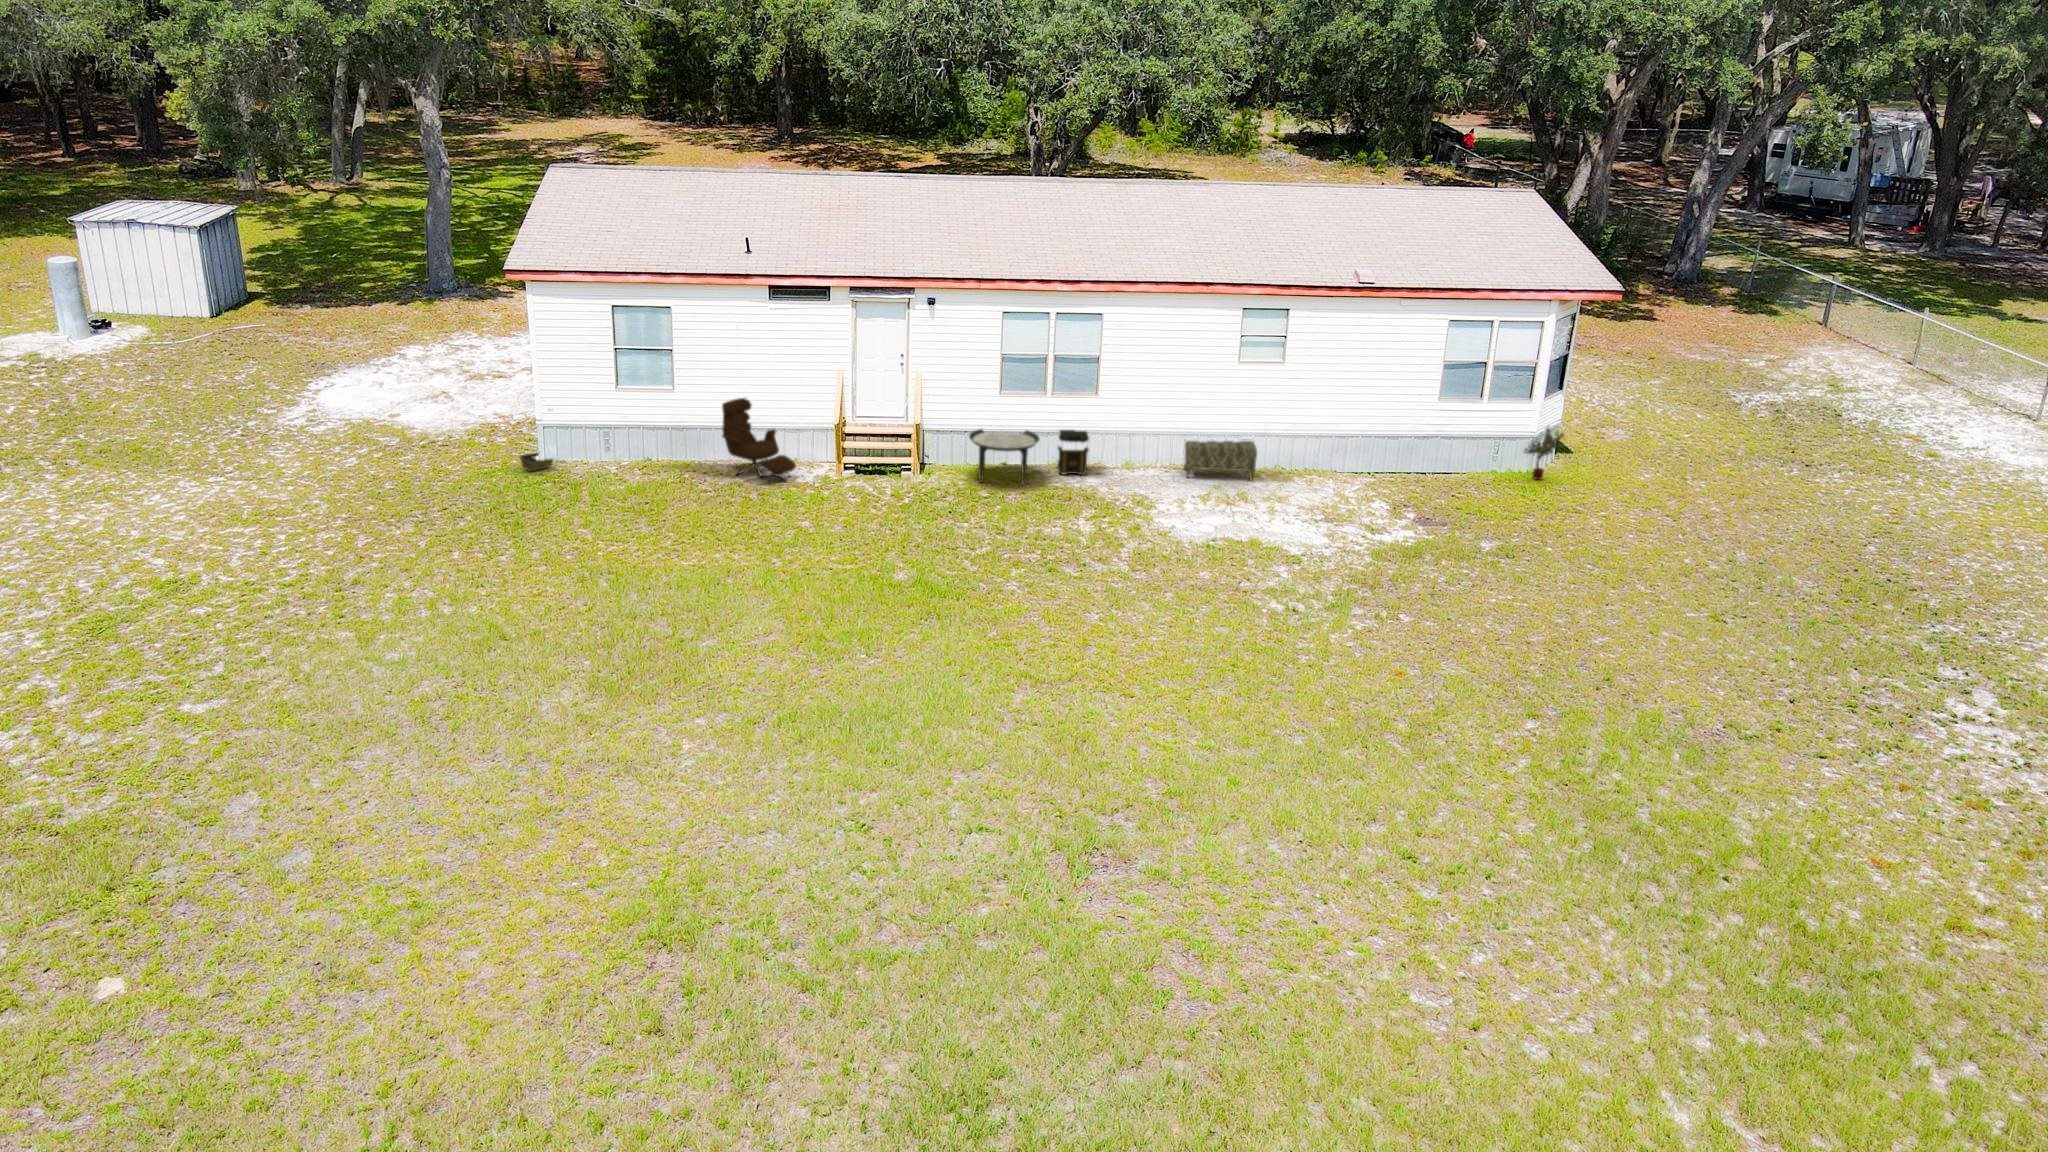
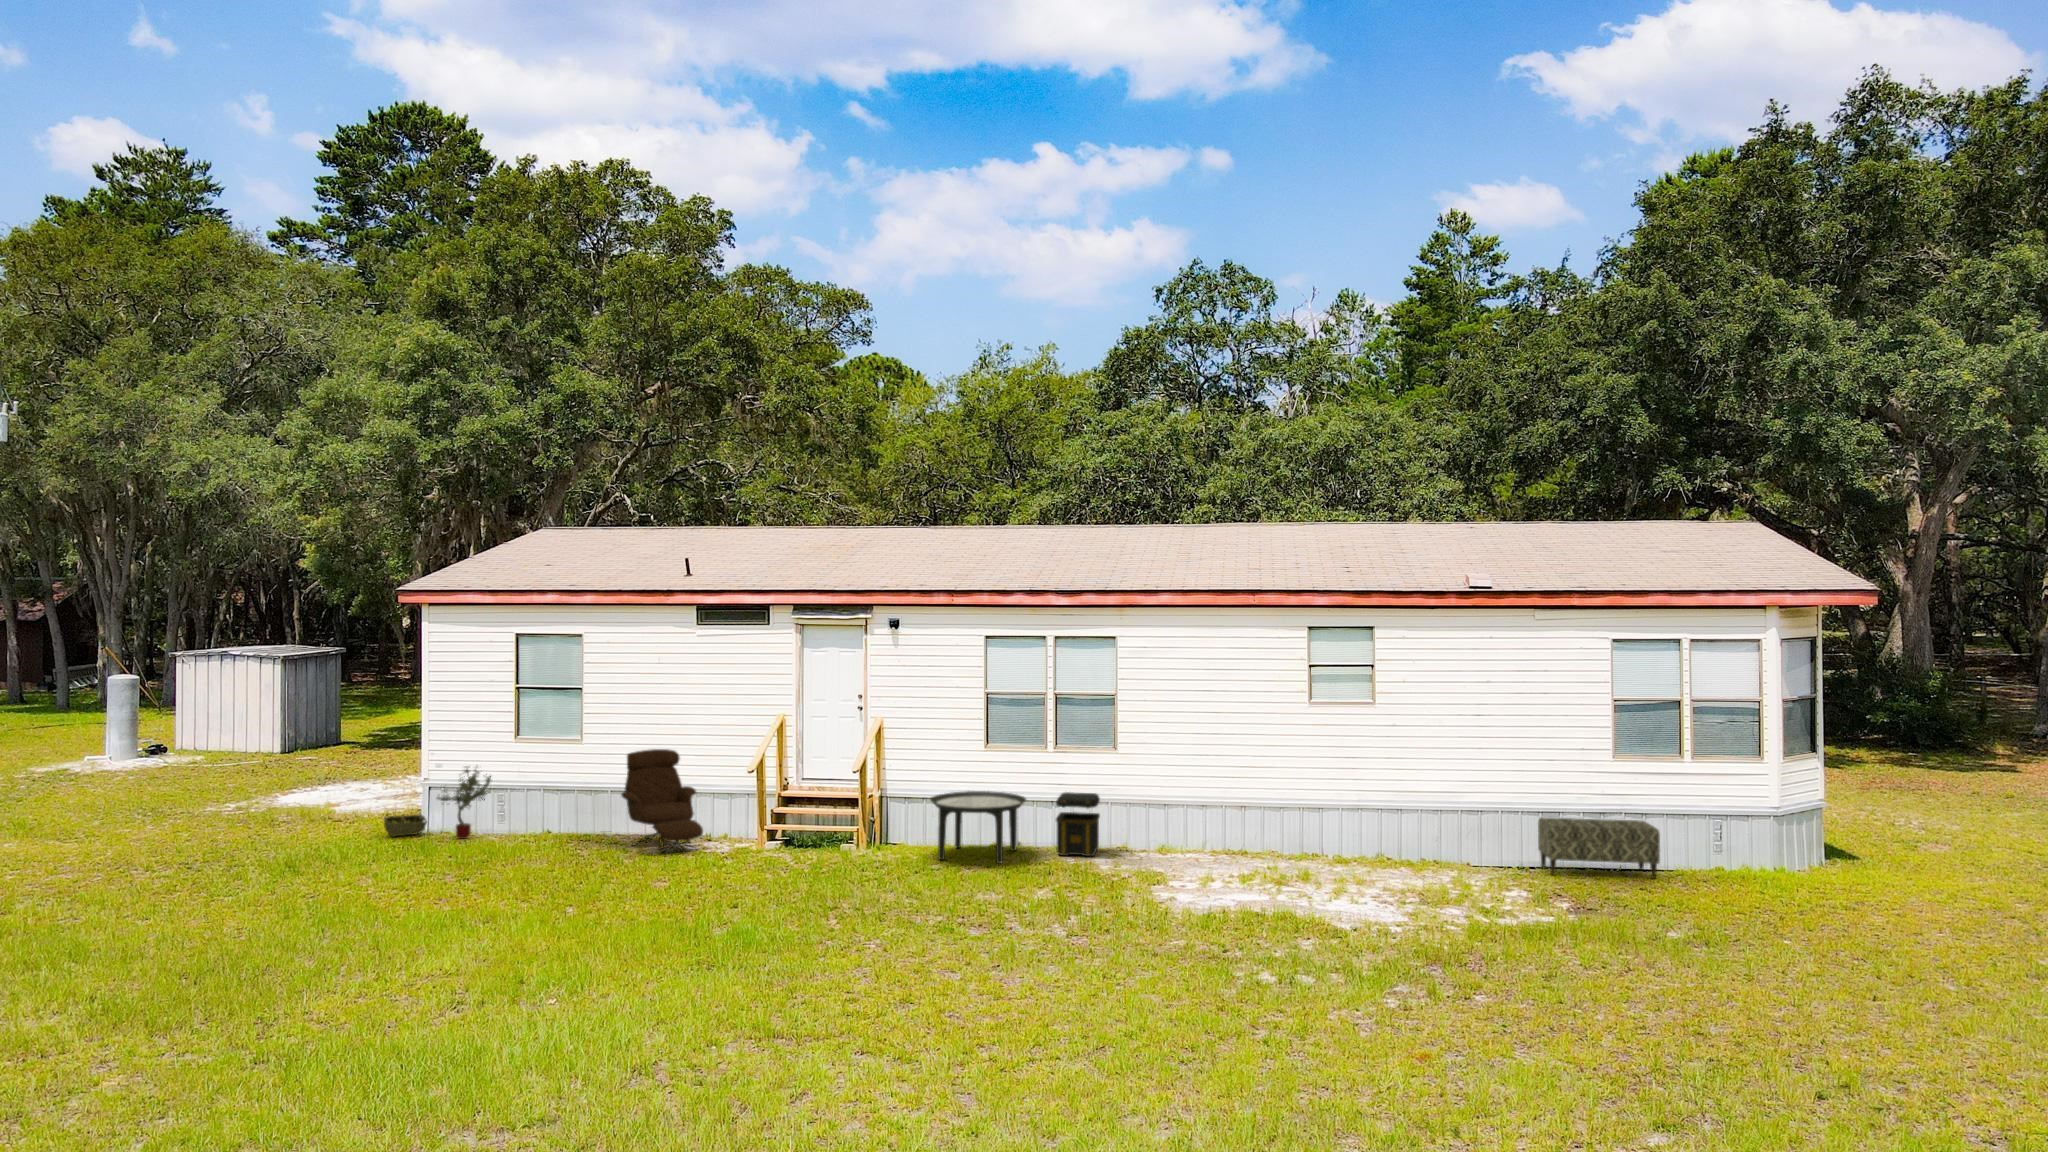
potted tree: present [1525,427,1564,480] -> present [437,767,491,839]
bench: present [1184,439,1257,480] -> present [1538,818,1660,879]

